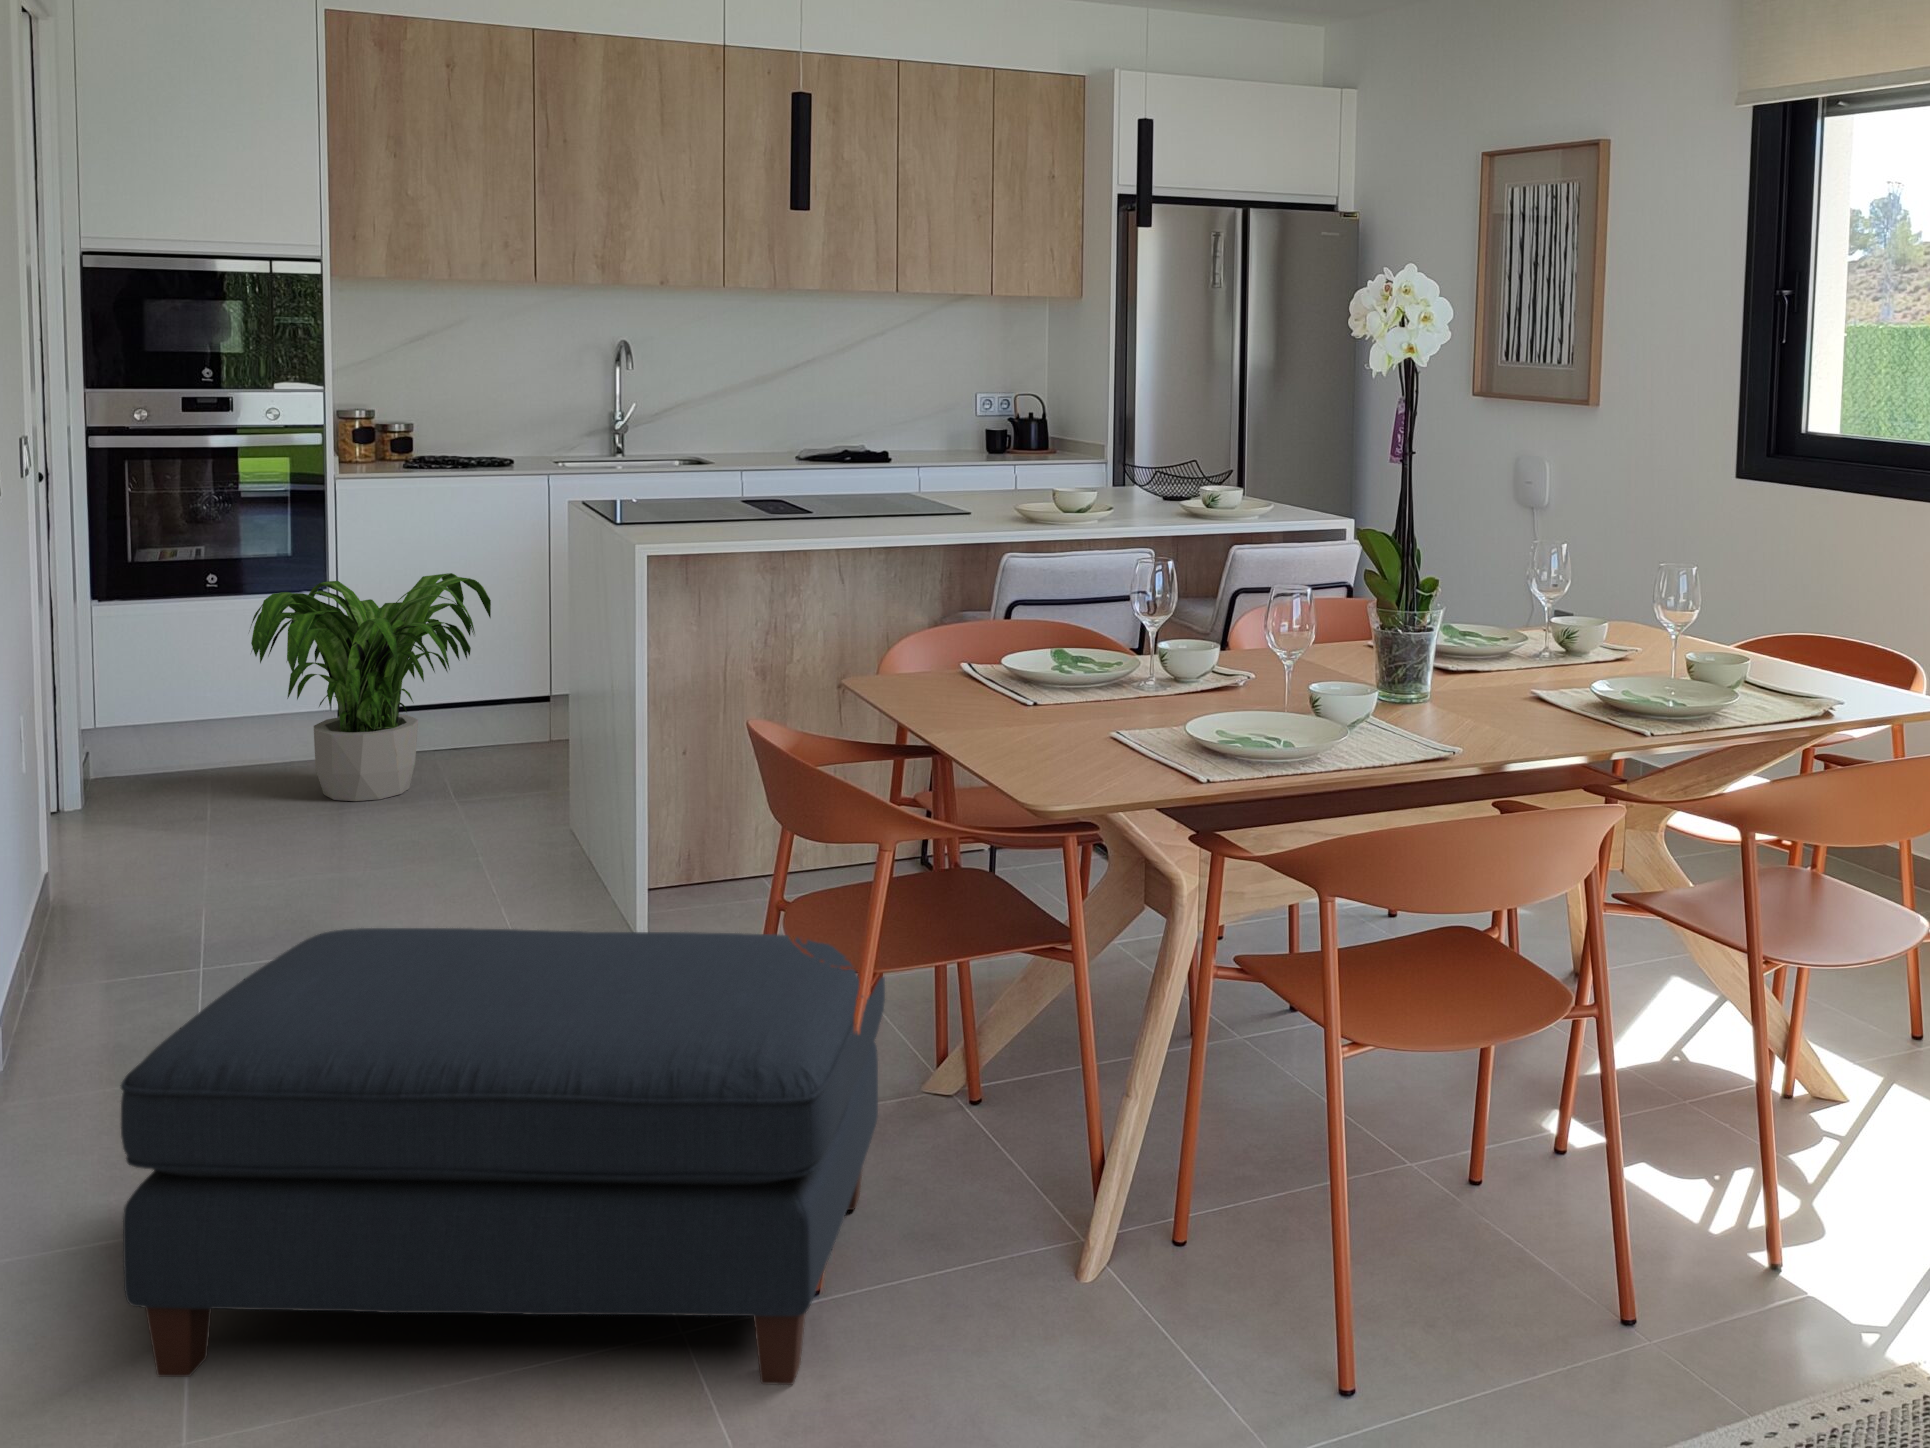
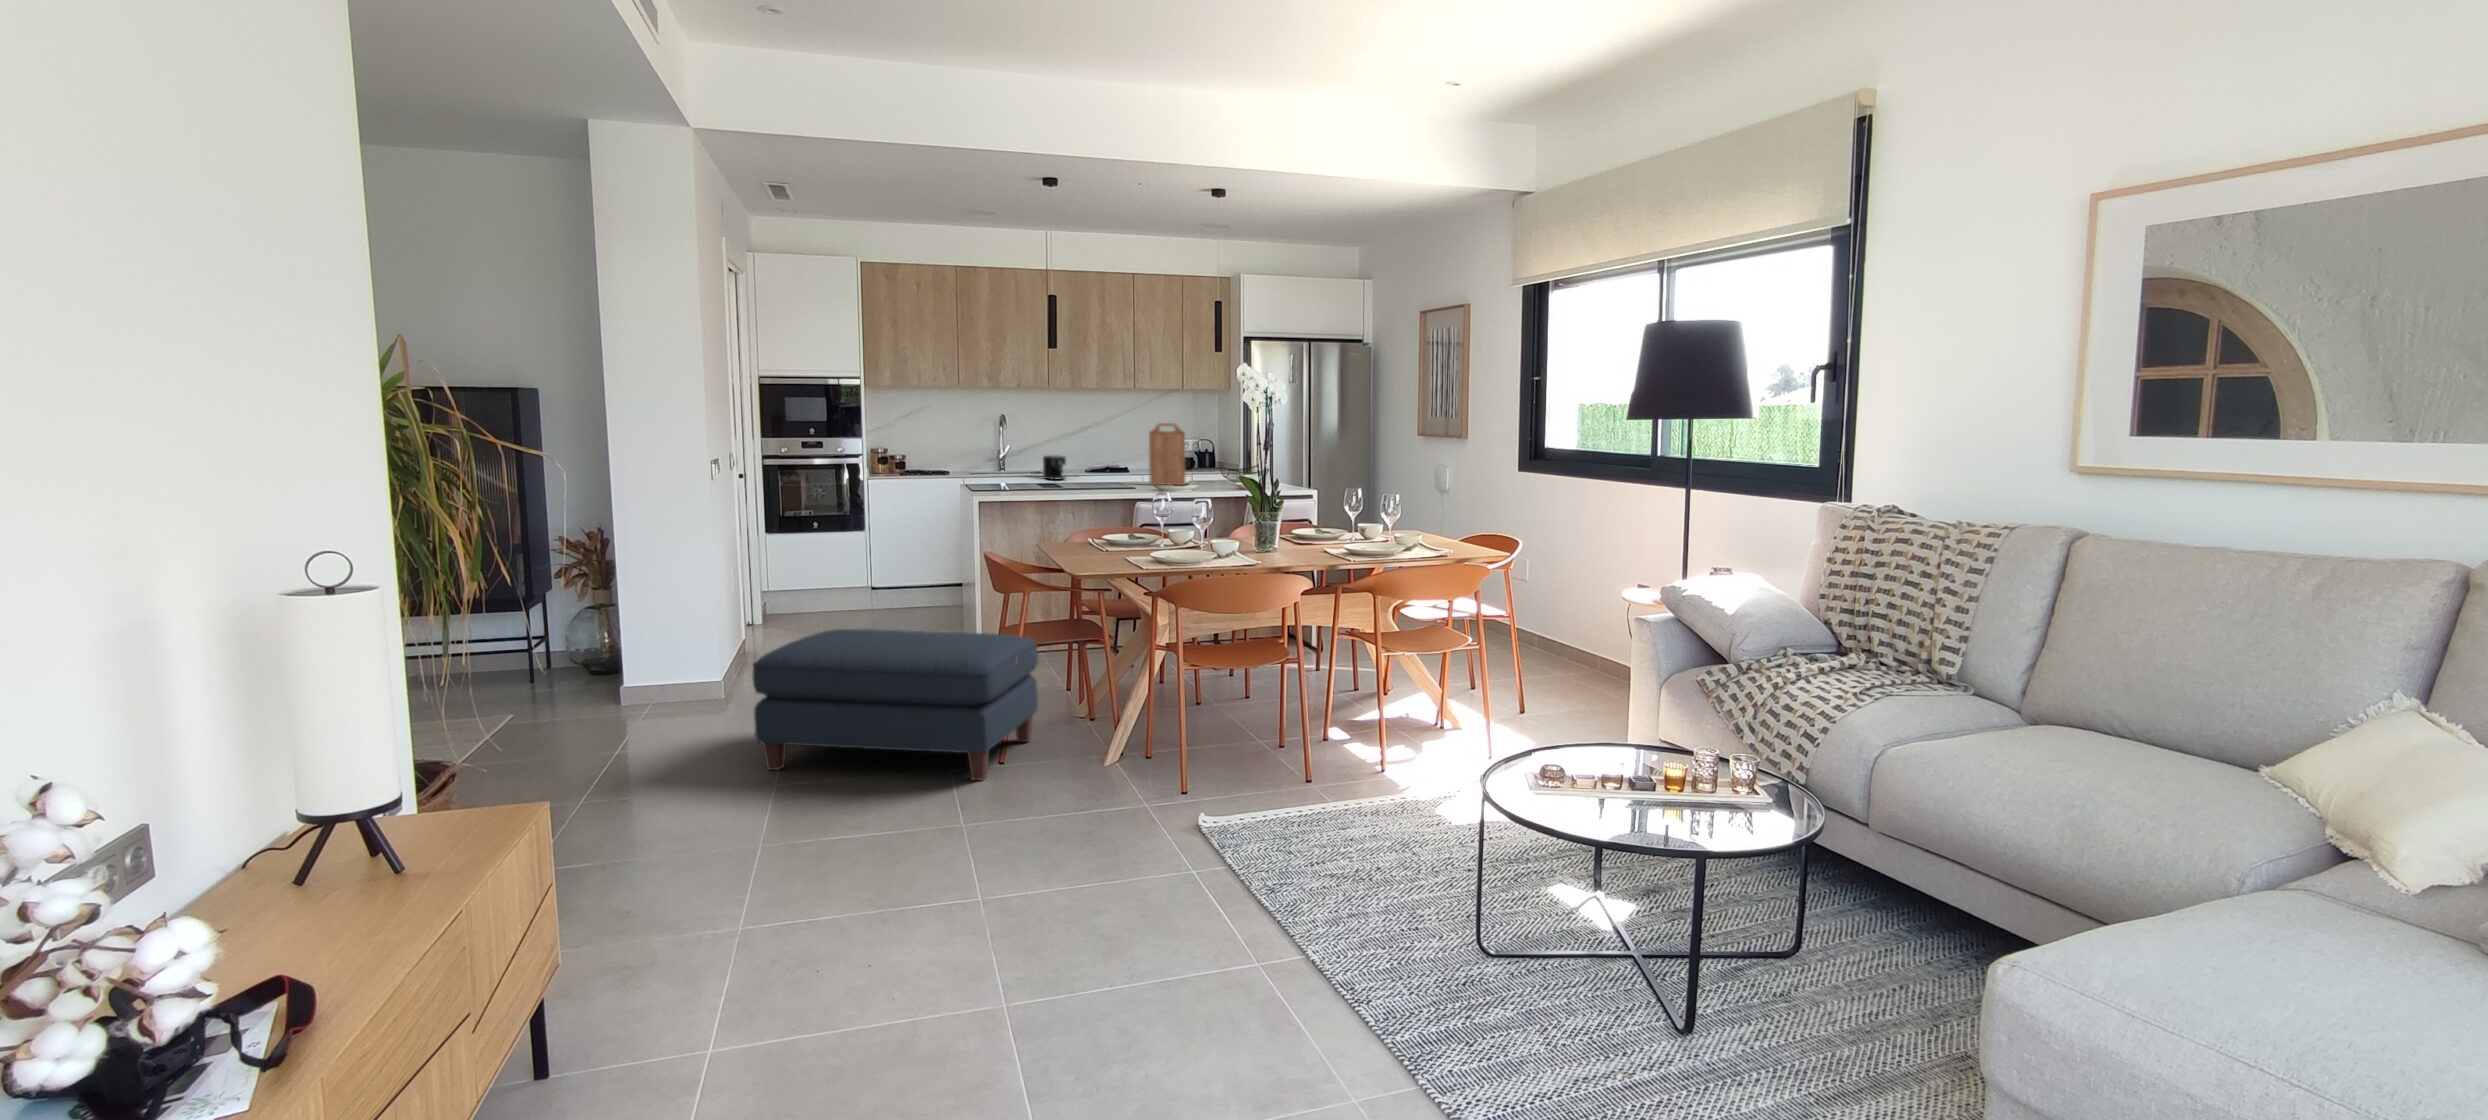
cutting board: none [986,372,1064,503] -> present [1149,423,1185,485]
coffee maker: none [713,427,782,478] -> present [1043,456,1066,480]
potted plant: present [251,573,491,801] -> none [829,522,937,623]

